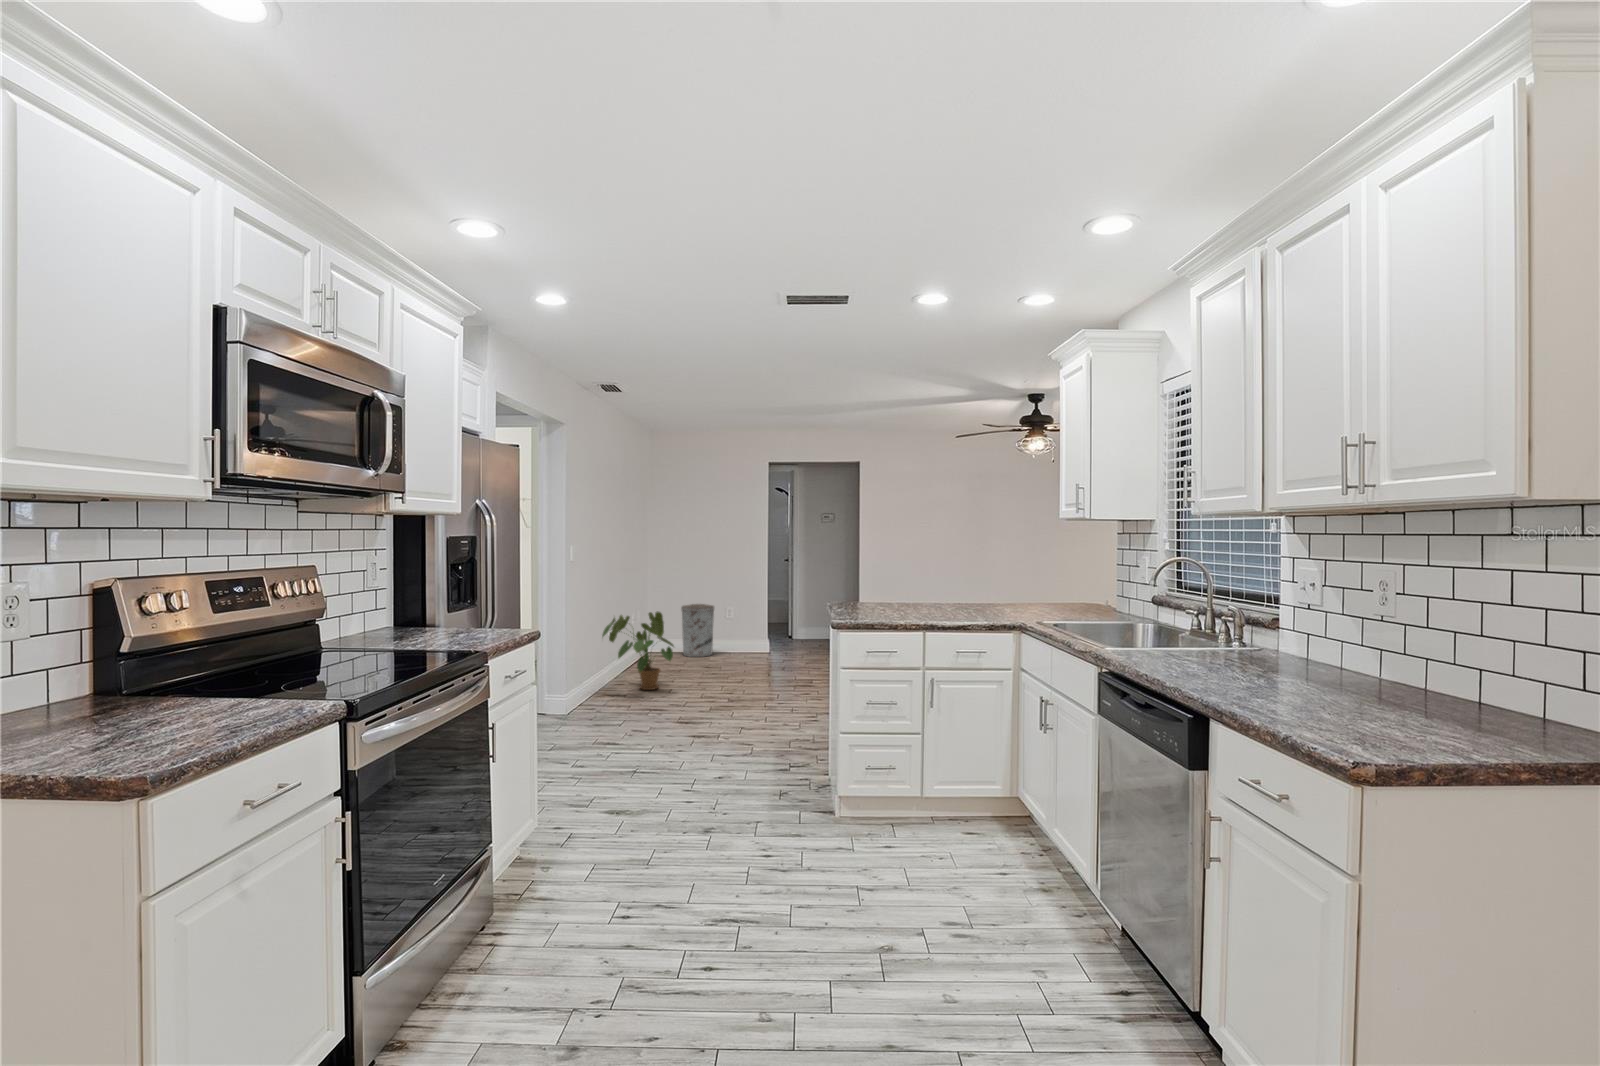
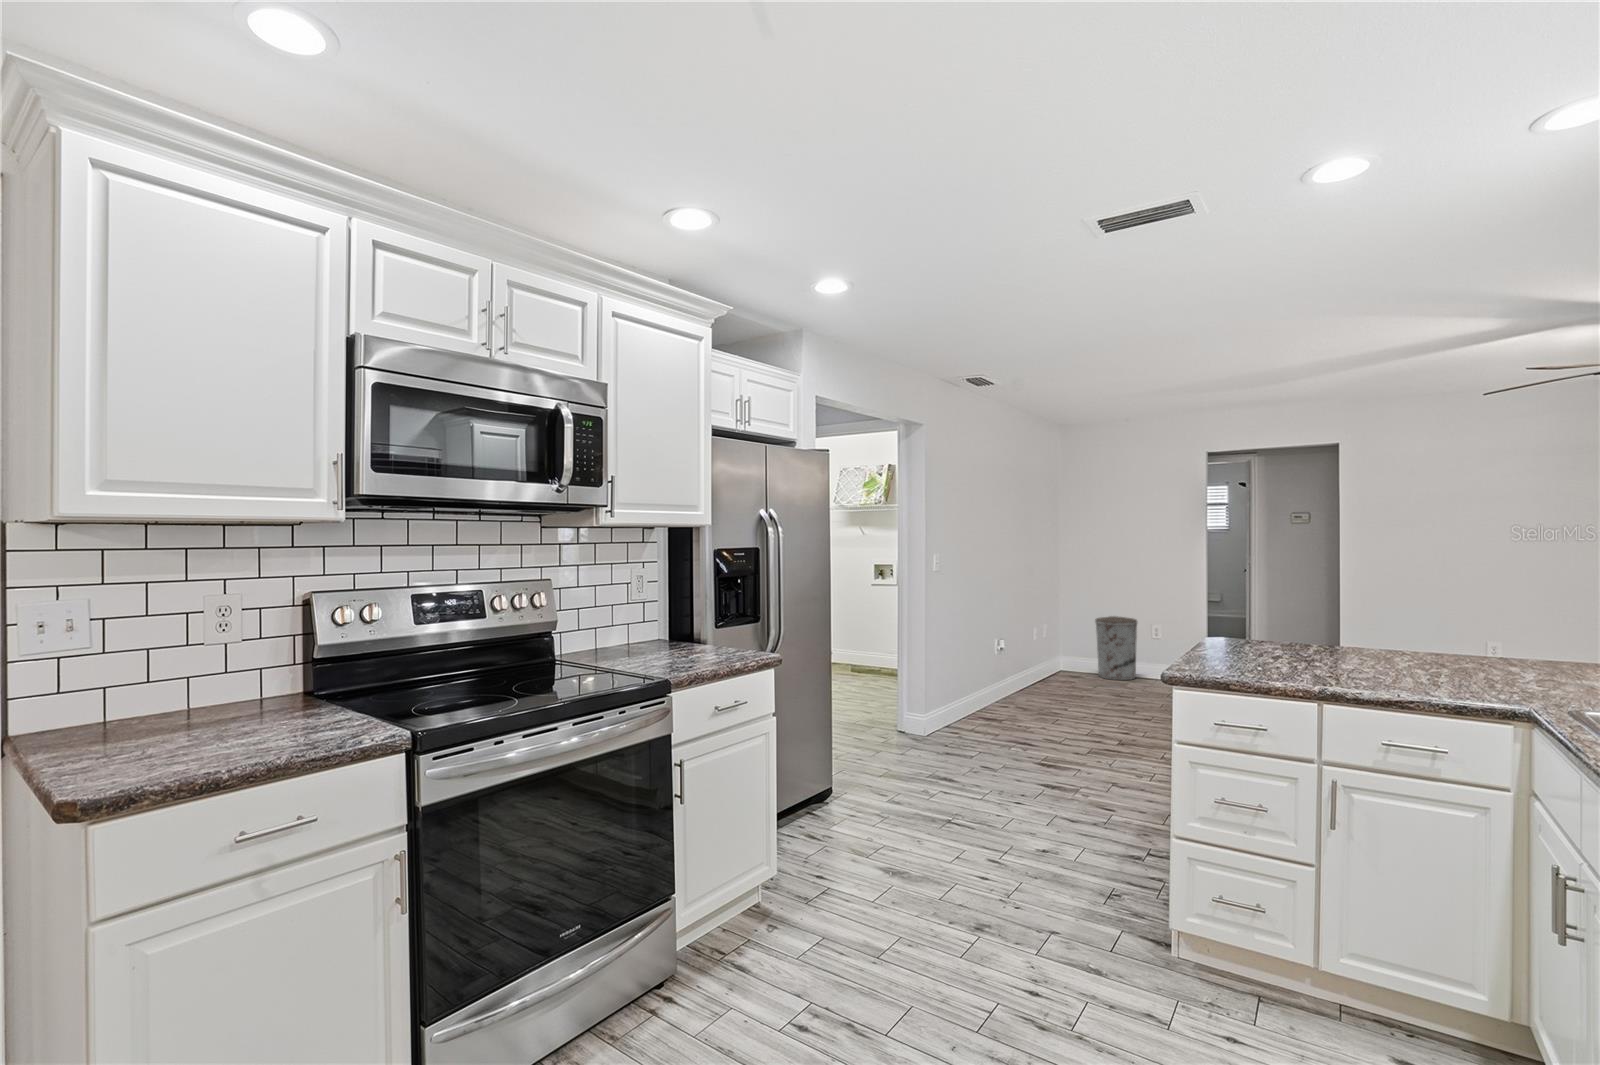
house plant: present [602,611,674,690] -> none [977,627,1062,717]

